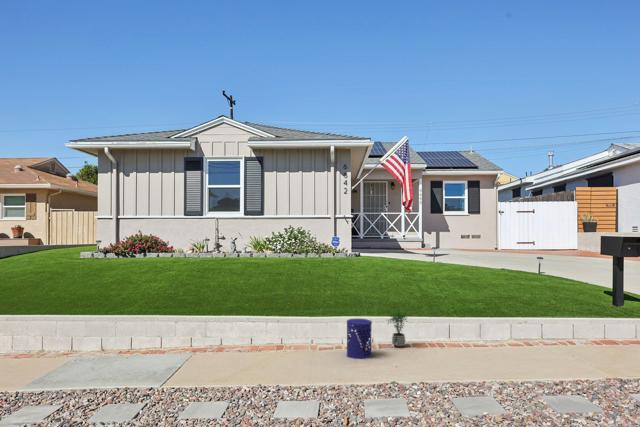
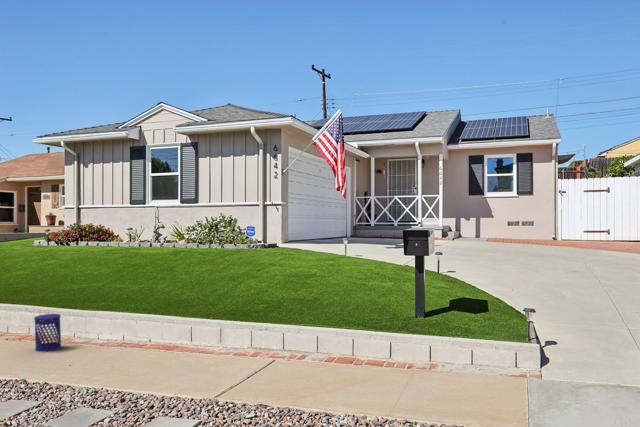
potted plant: present [388,312,407,348] -> none [91,308,118,345]

